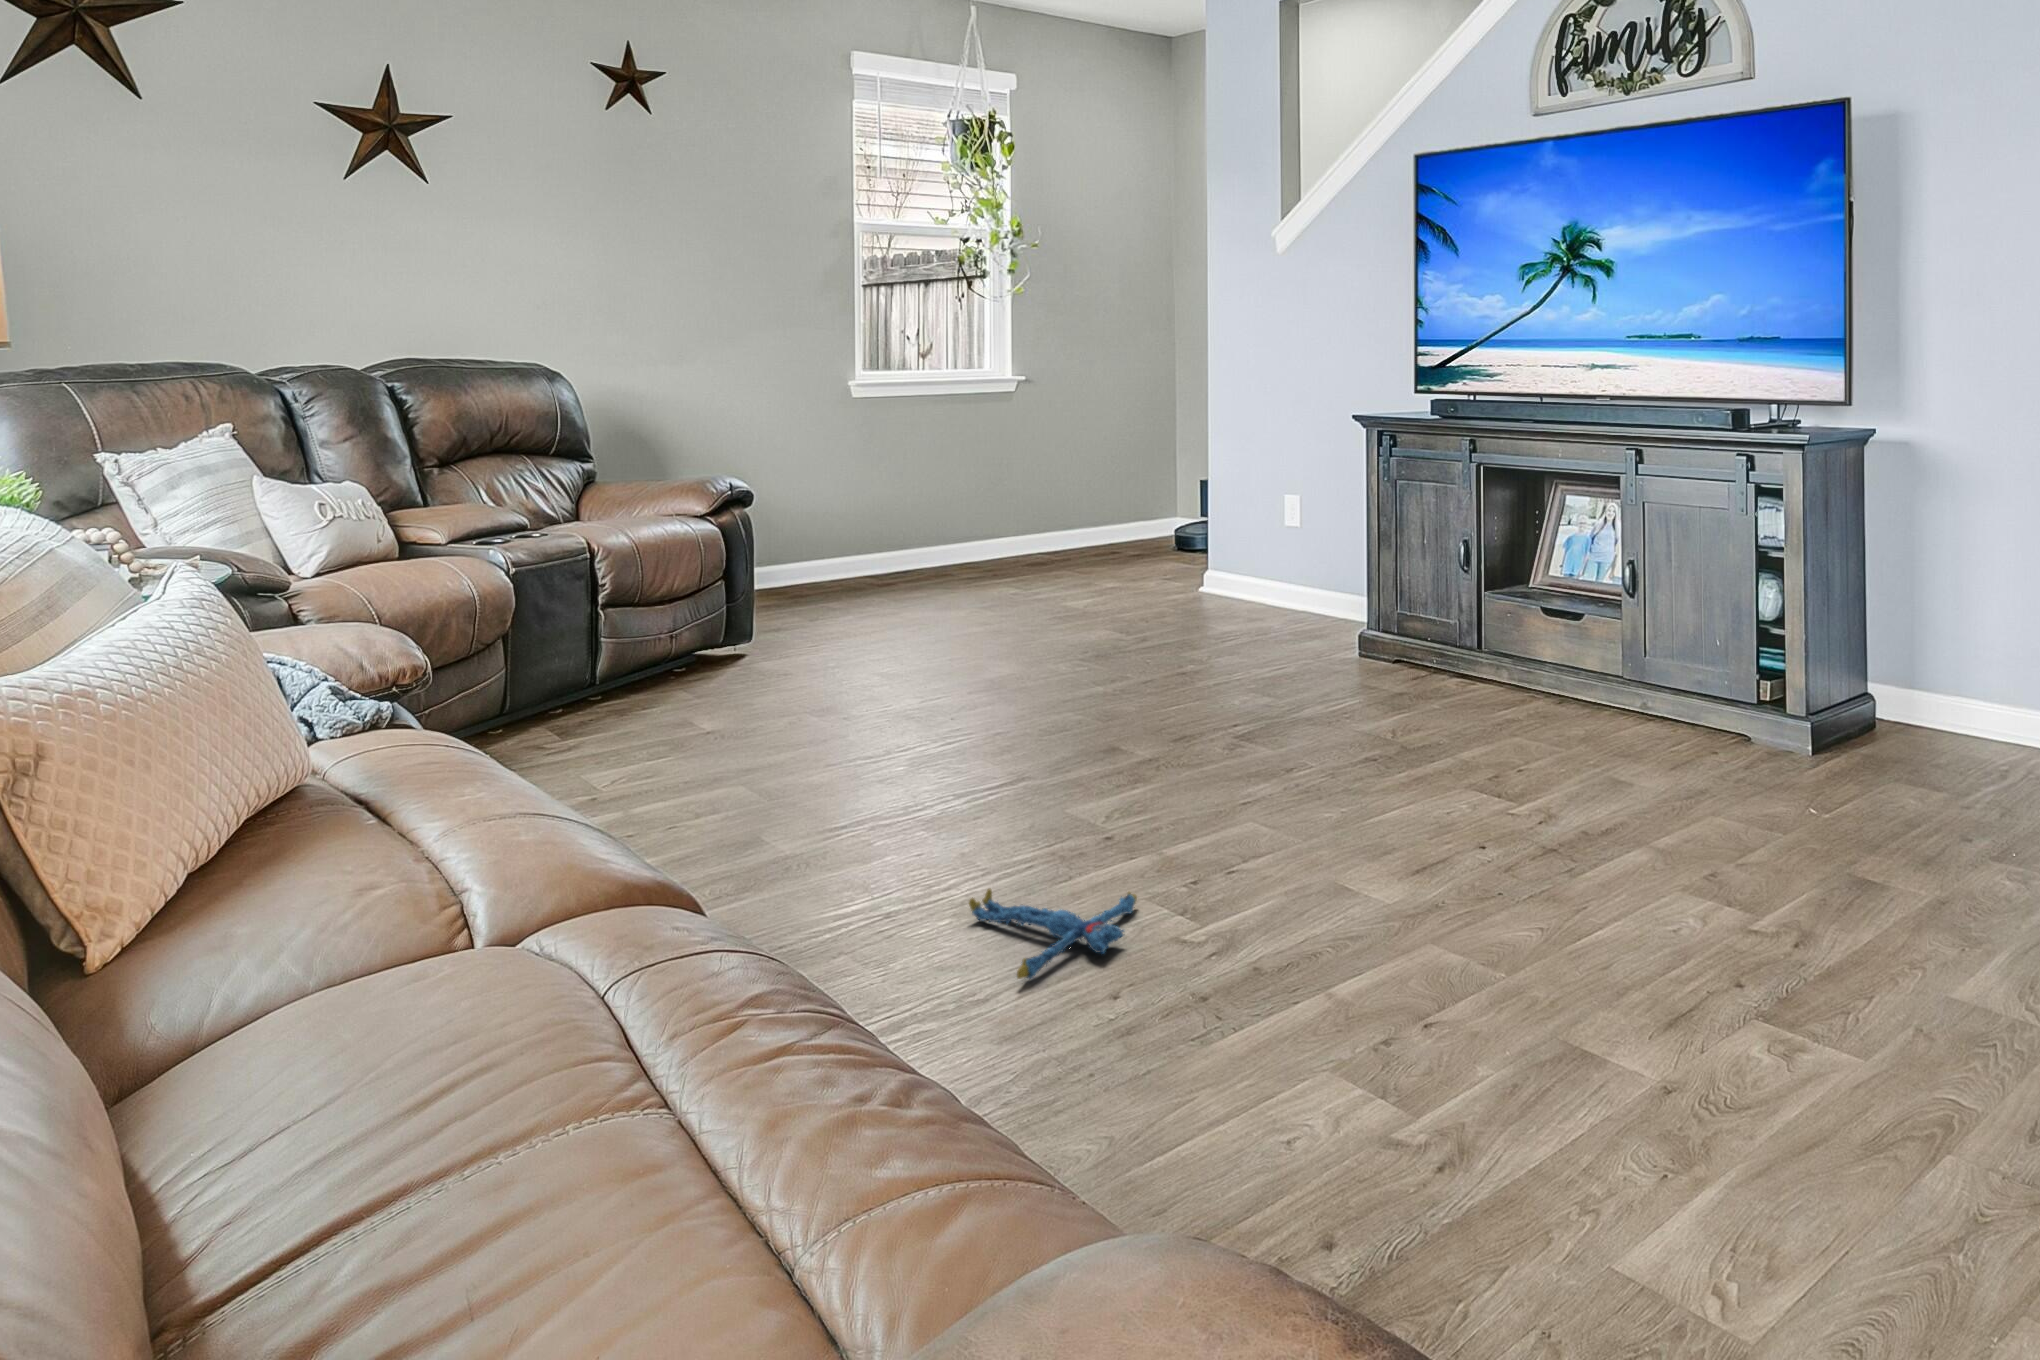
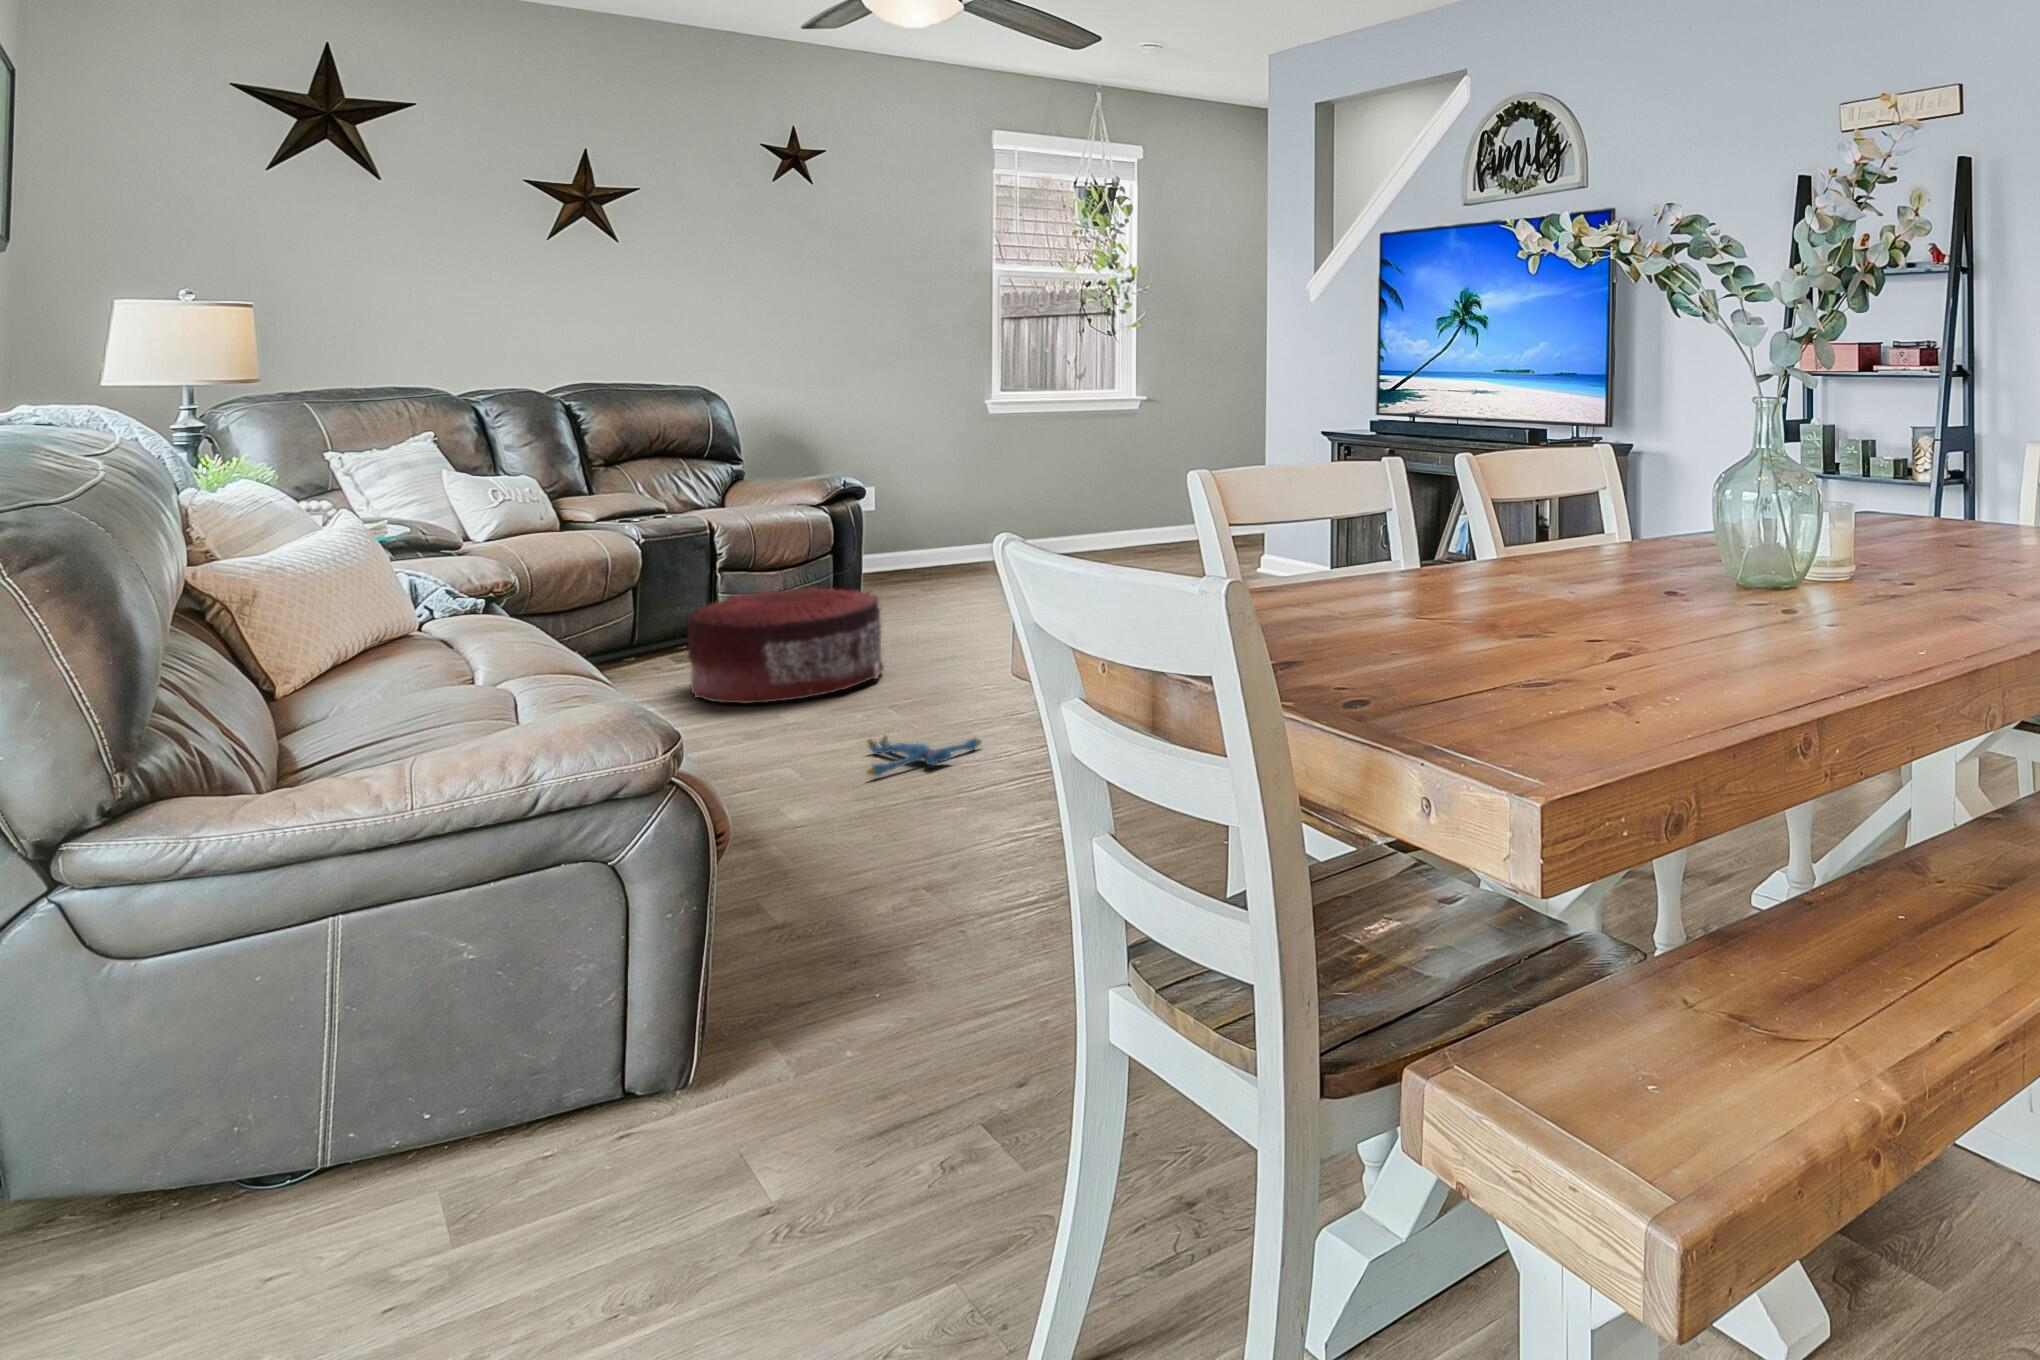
pouf: none [615,632,872,814] -> present [687,588,883,704]

